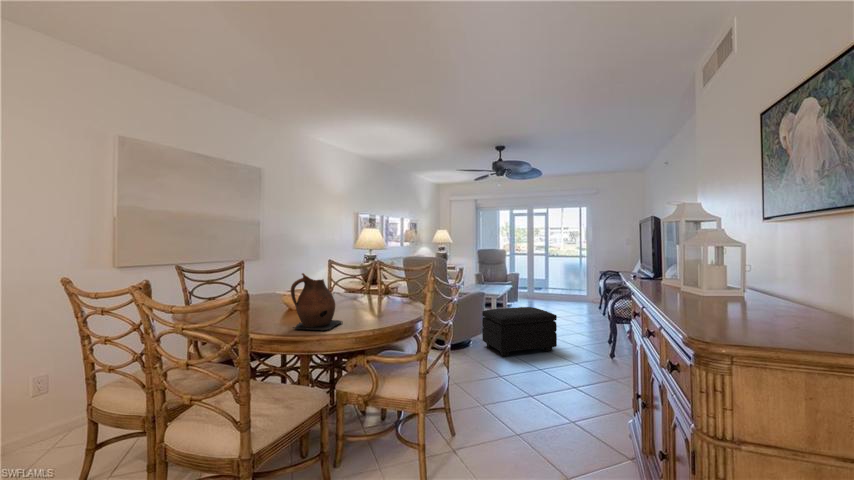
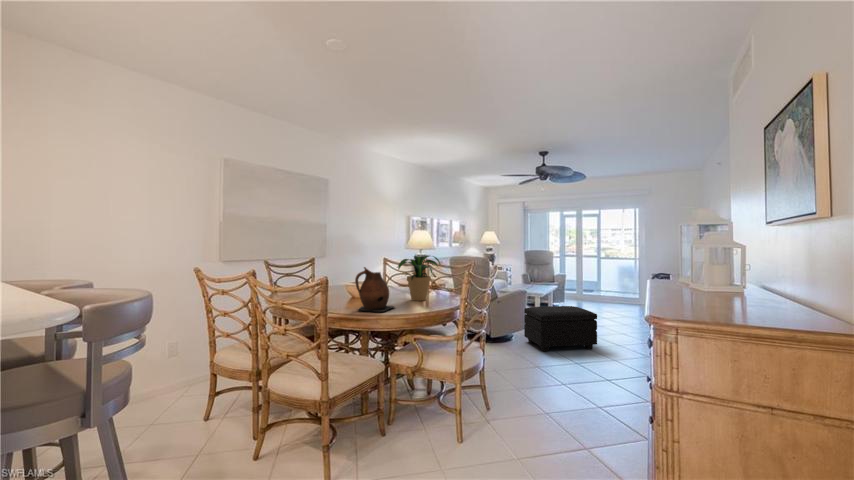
potted plant: none [344,257,397,311] -> present [398,255,440,301]

